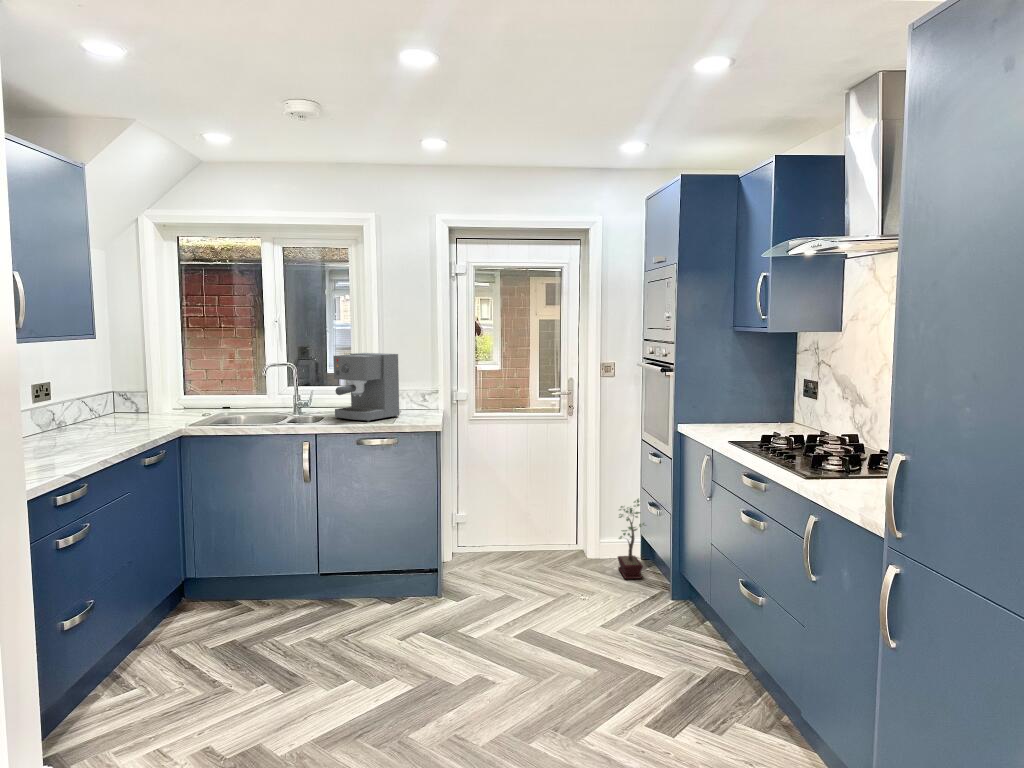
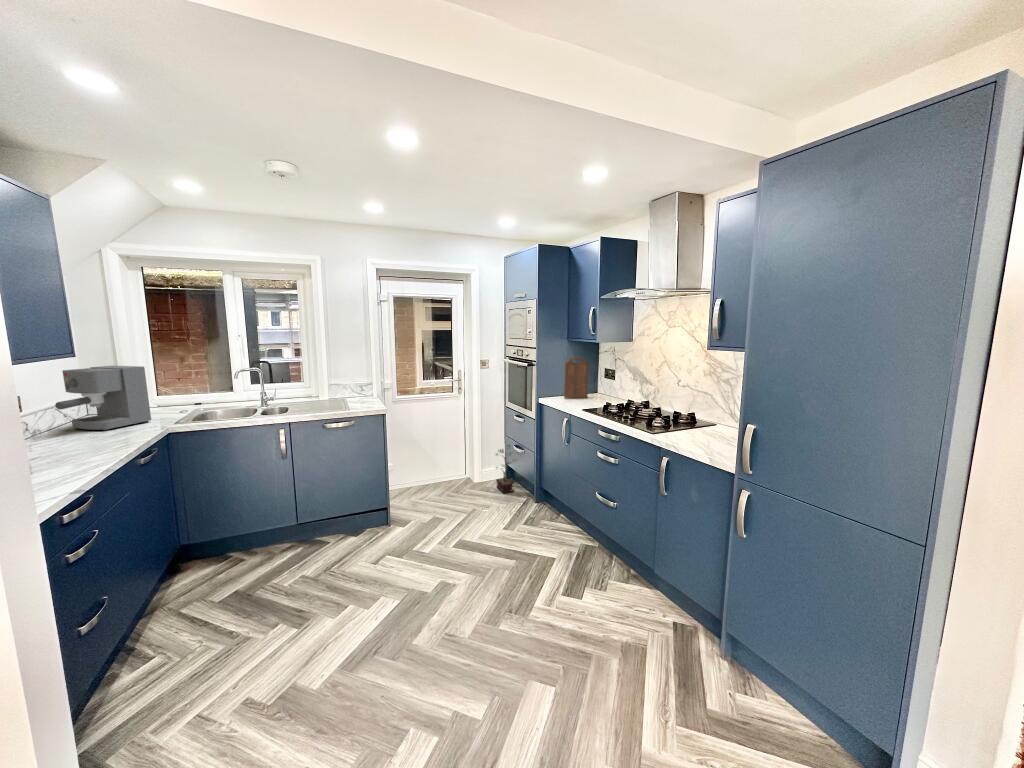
coffee maker: present [333,353,399,422] -> present [55,366,151,431]
cutting board: none [724,354,769,426] -> present [564,357,589,398]

